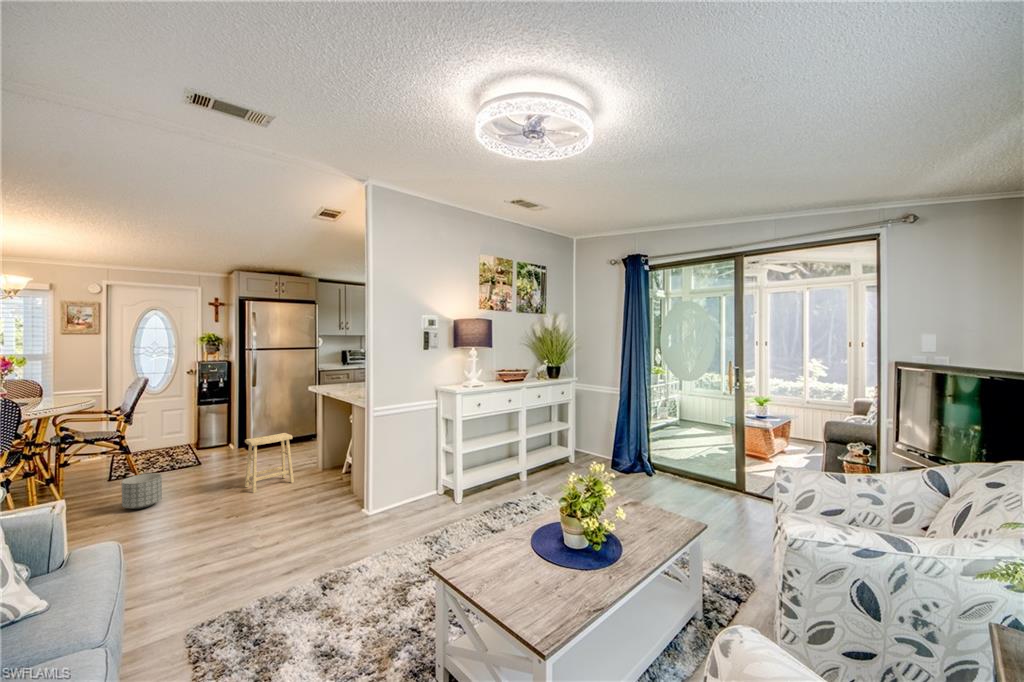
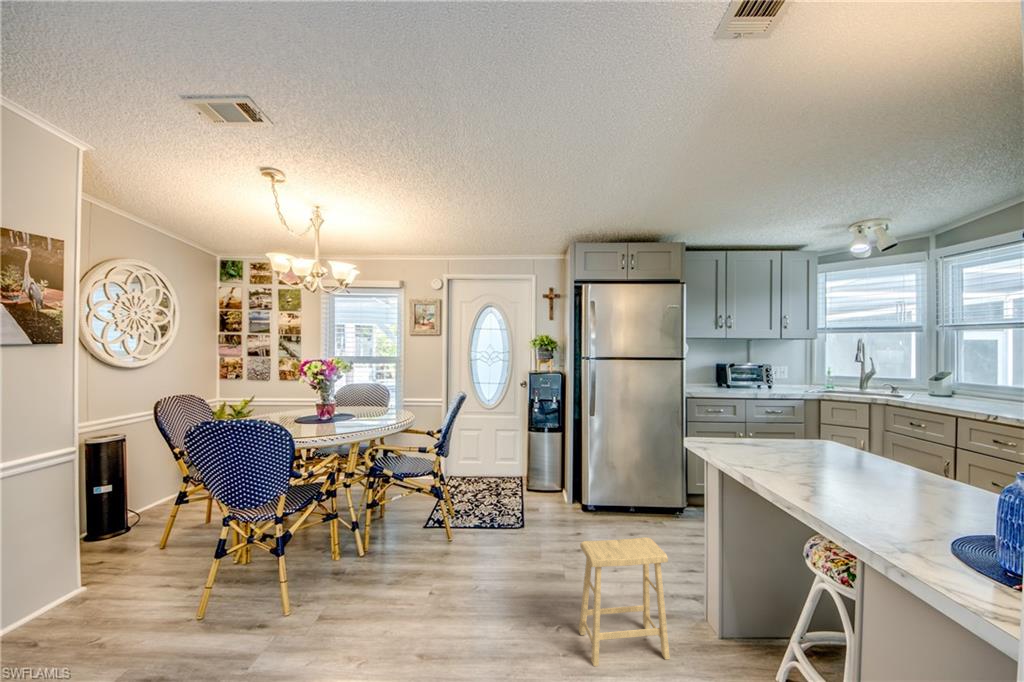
planter: present [122,473,162,509] -> none [408,564,459,633]

